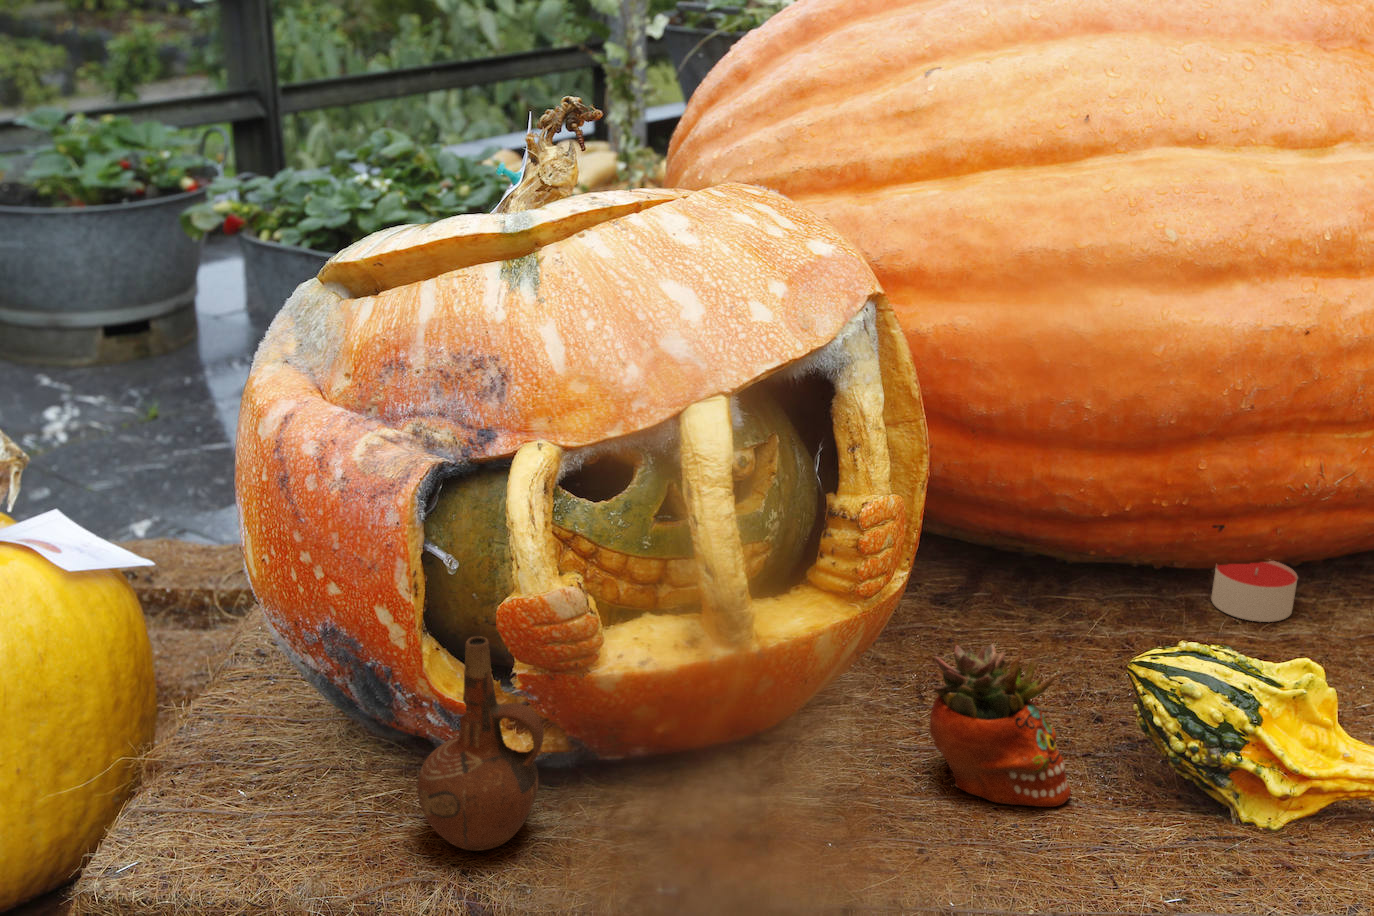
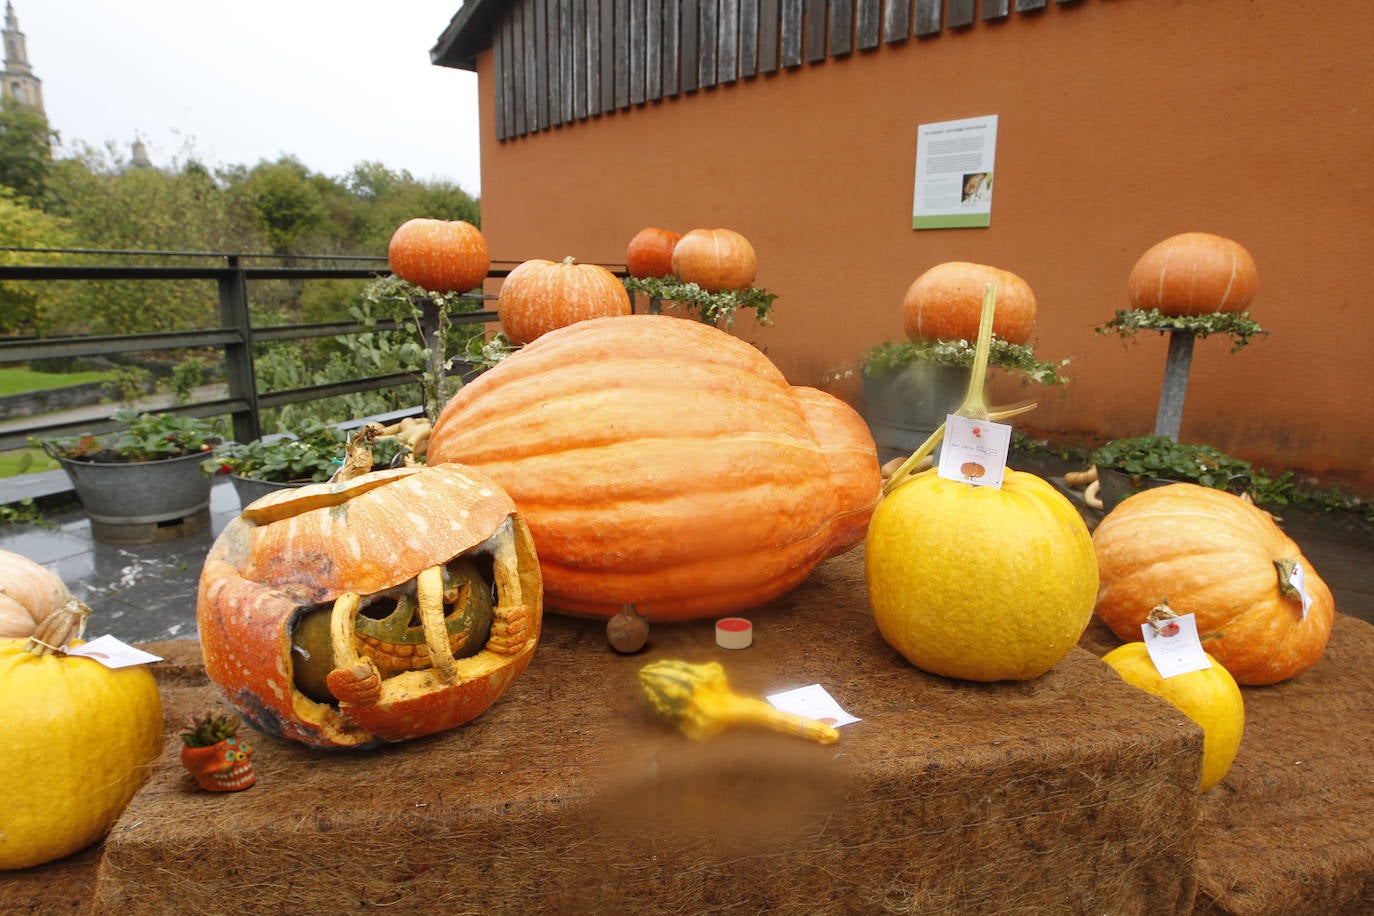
ceramic pitcher: present [417,636,544,851] -> present [607,603,650,652]
succulent planter: present [930,644,1071,807] -> present [179,709,255,792]

